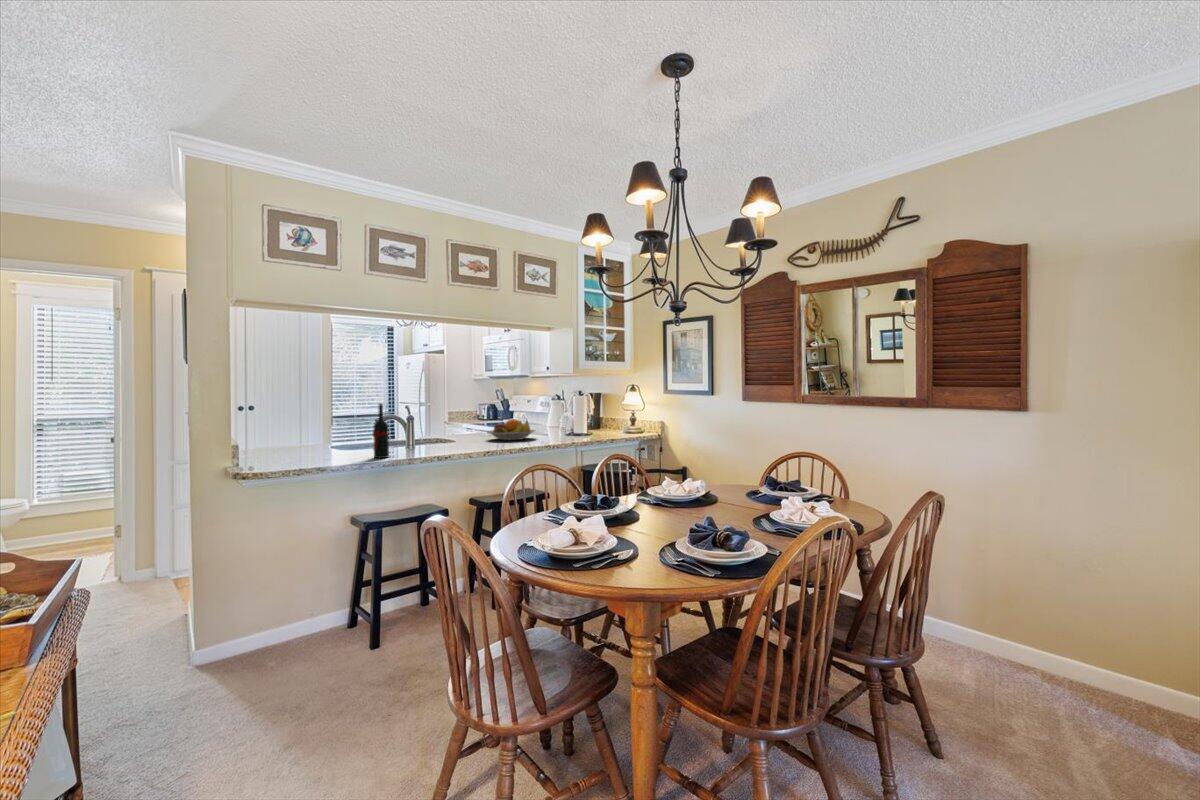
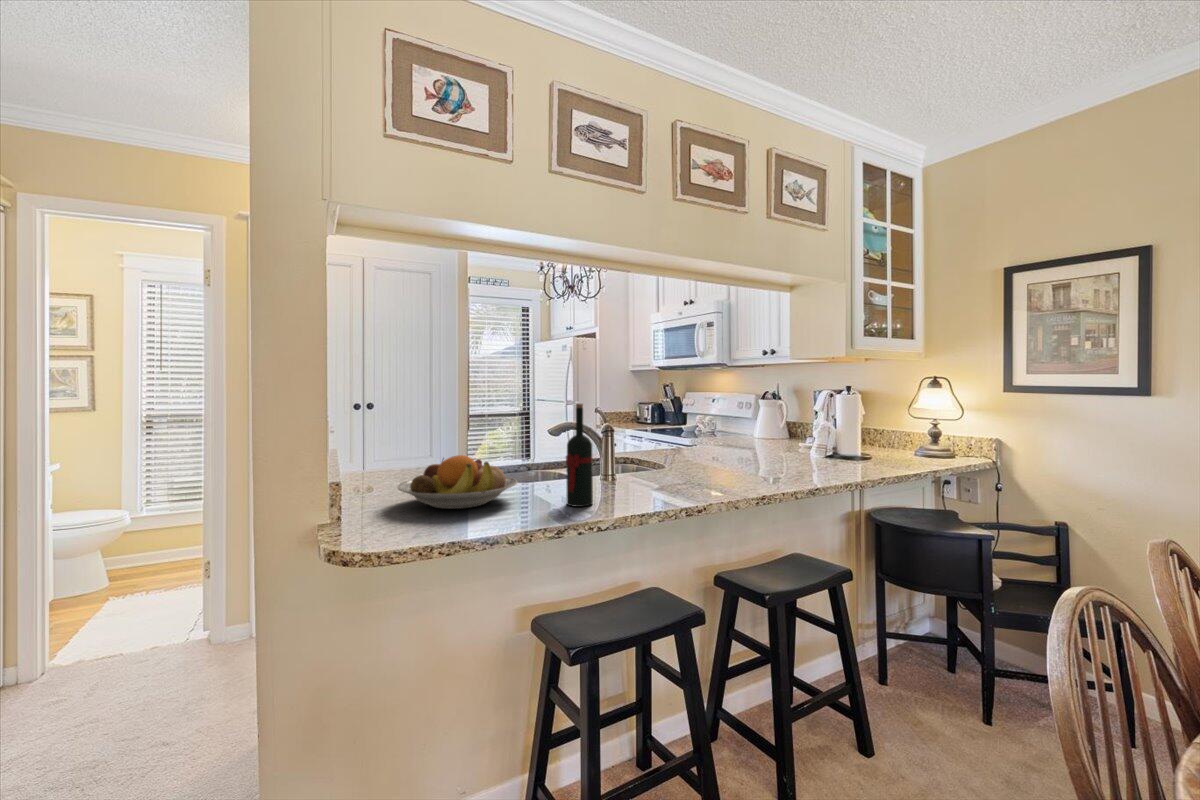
fruit bowl: present [488,419,535,440] -> present [397,455,517,509]

